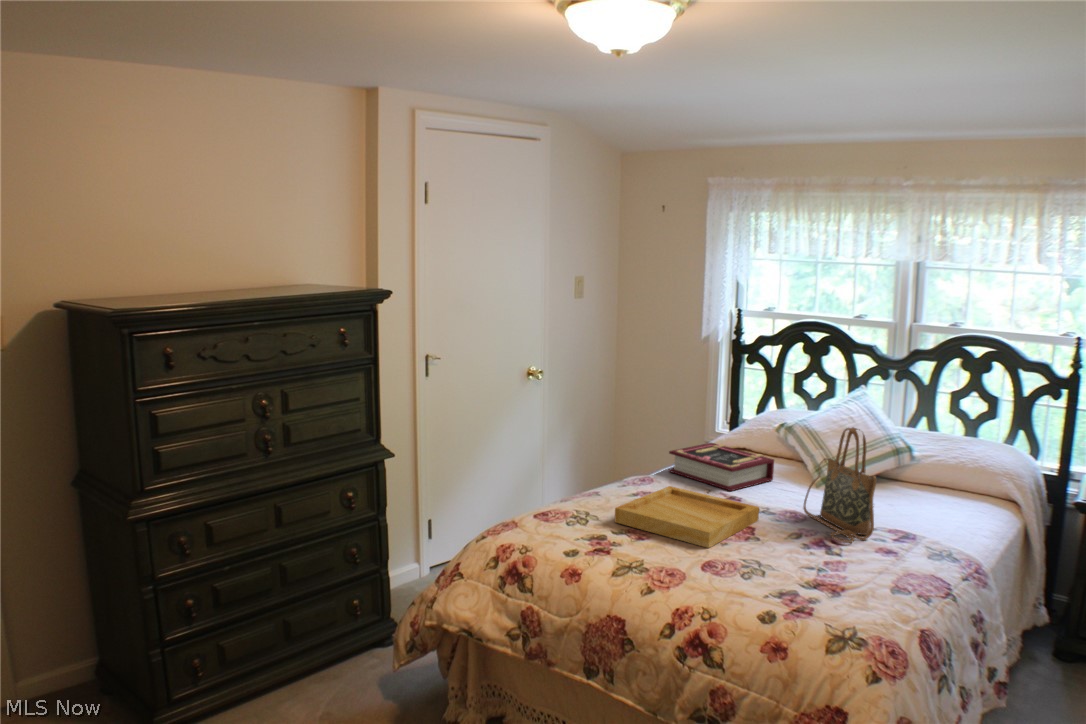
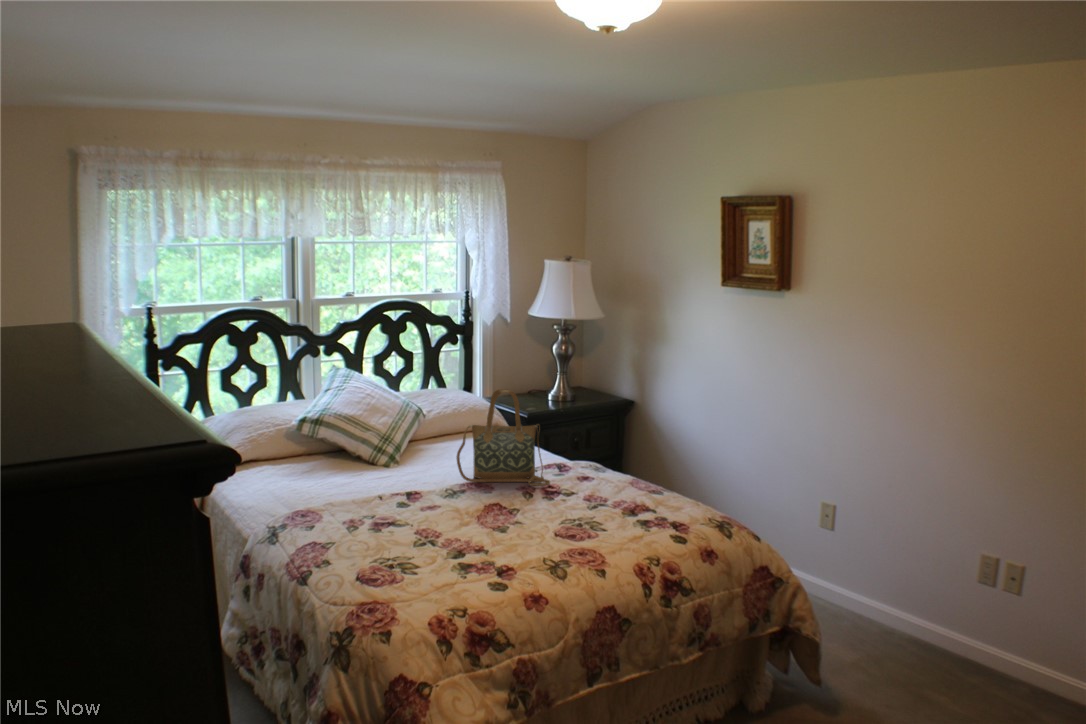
book: present [669,443,774,491] -> none [275,452,380,504]
tray: present [615,486,759,548] -> none [378,486,530,552]

